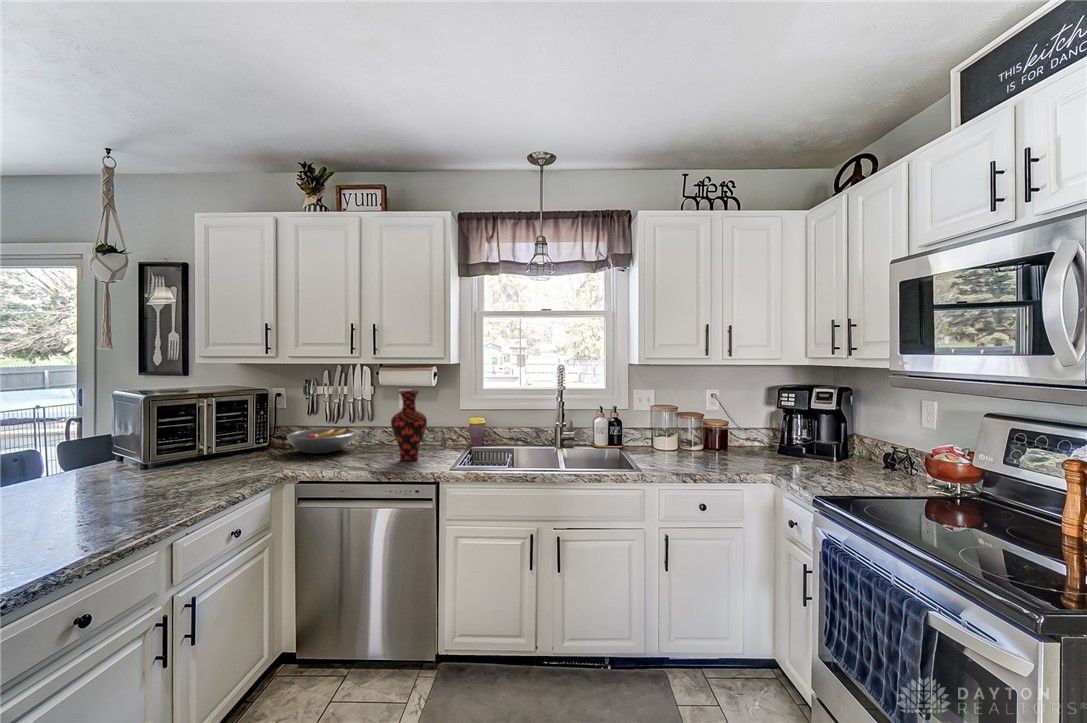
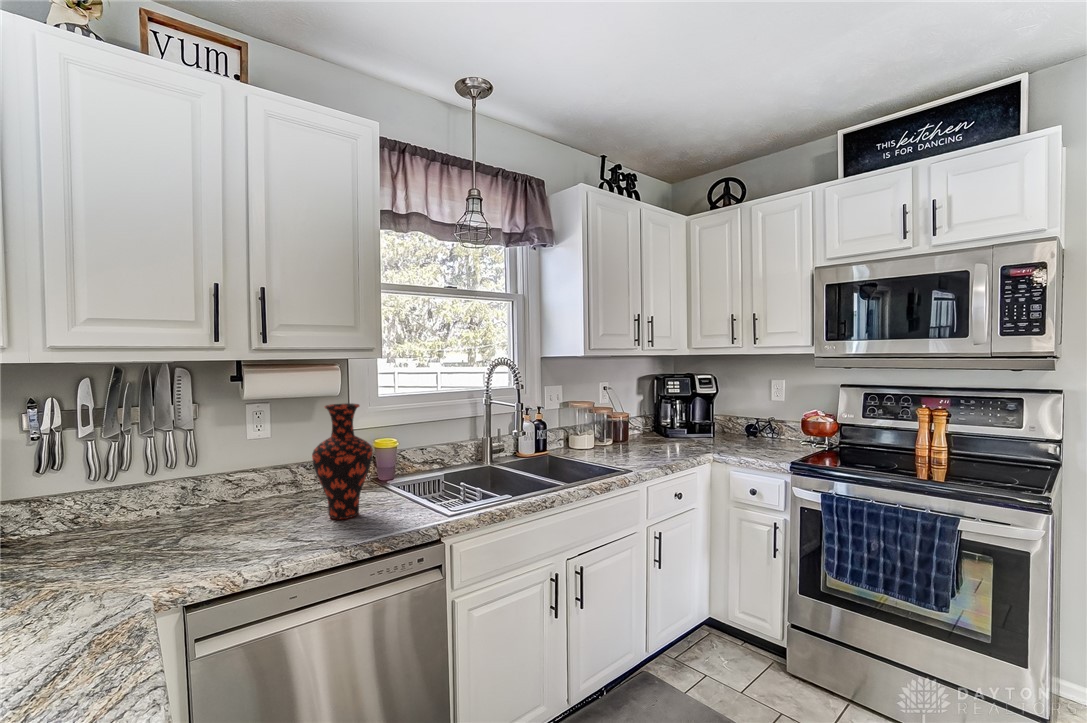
fruit bowl: present [286,428,356,454] -> none [31,486,198,551]

